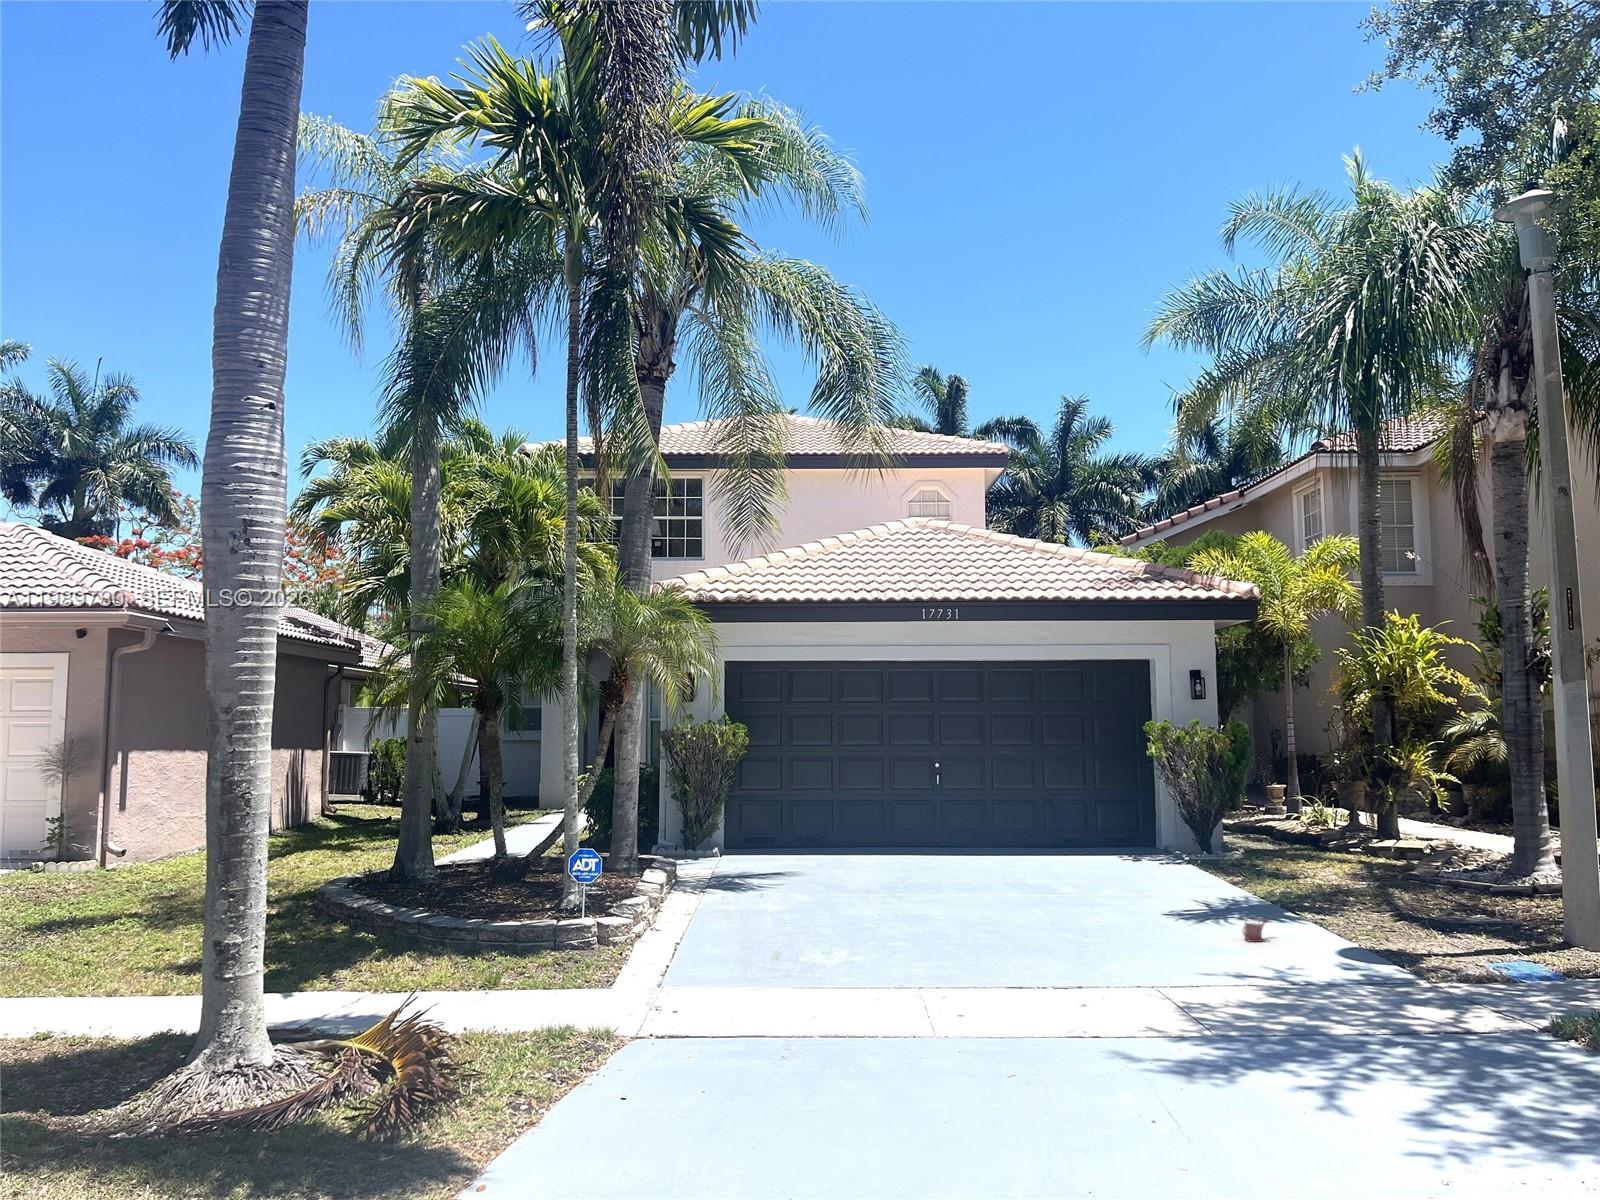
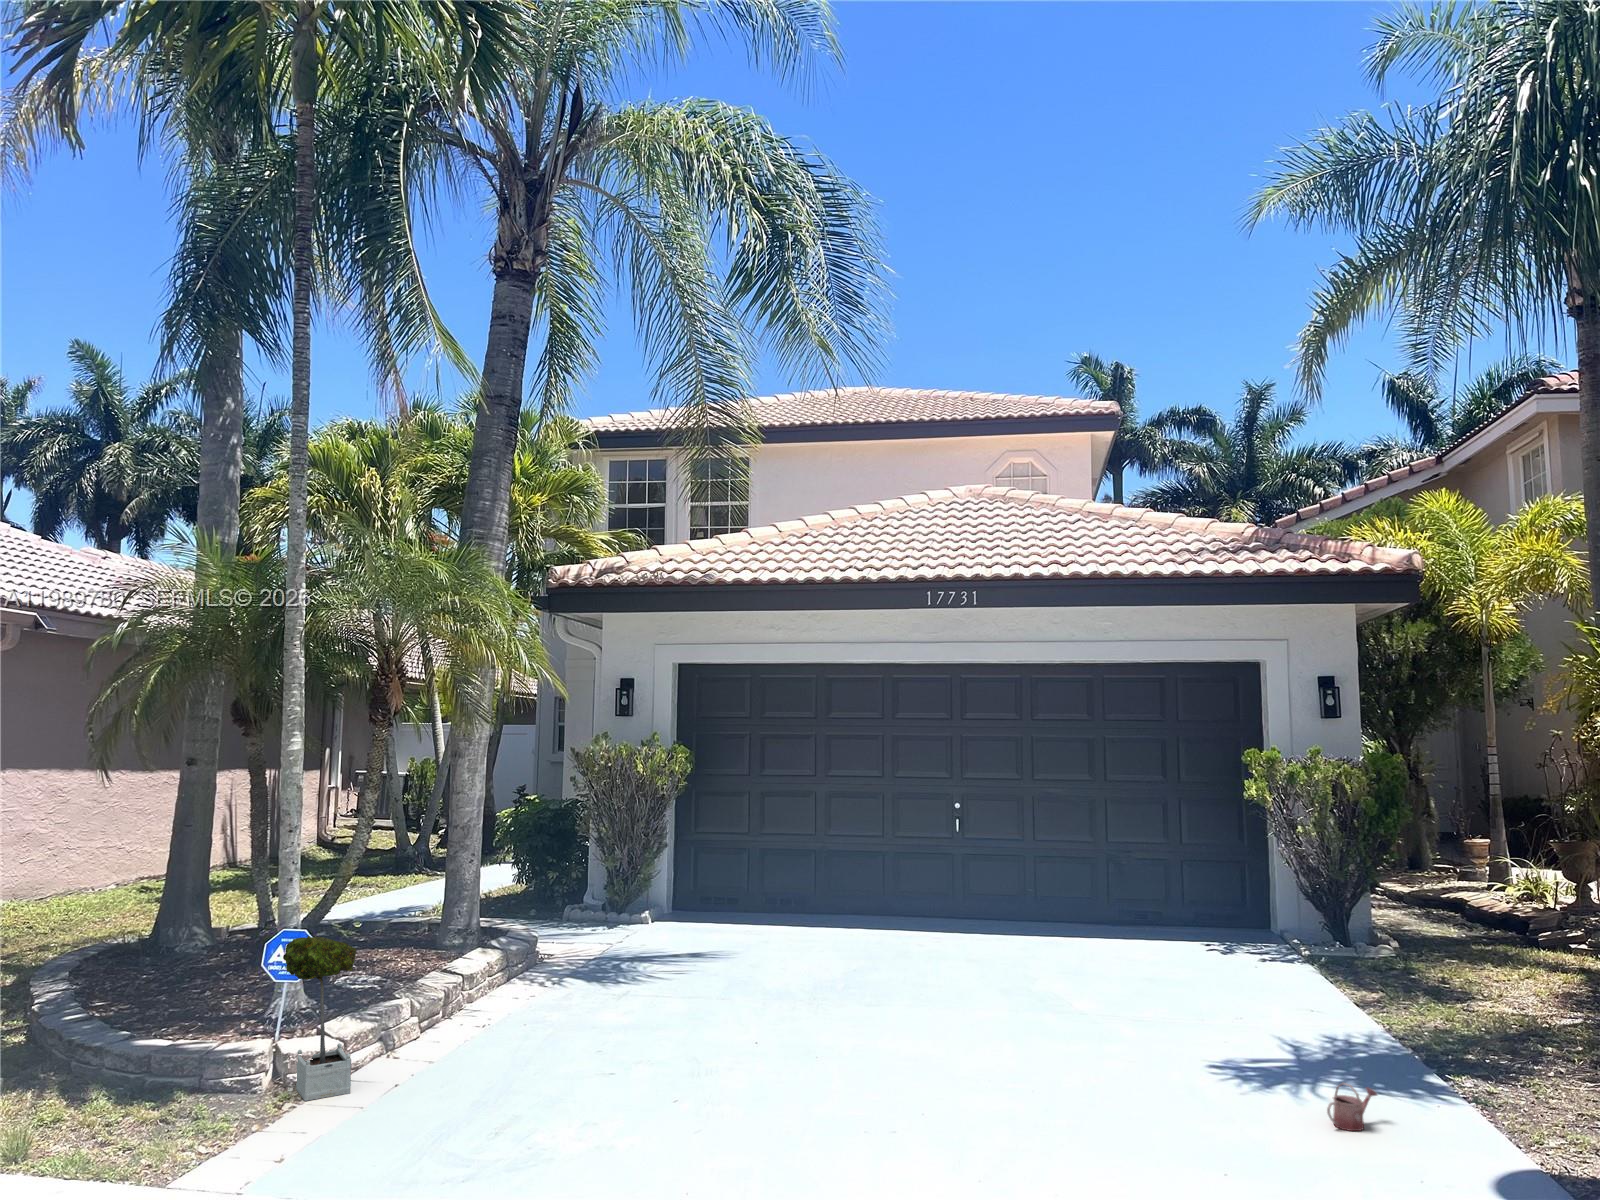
potted tree: none [587,850,634,959] -> present [283,936,356,1101]

